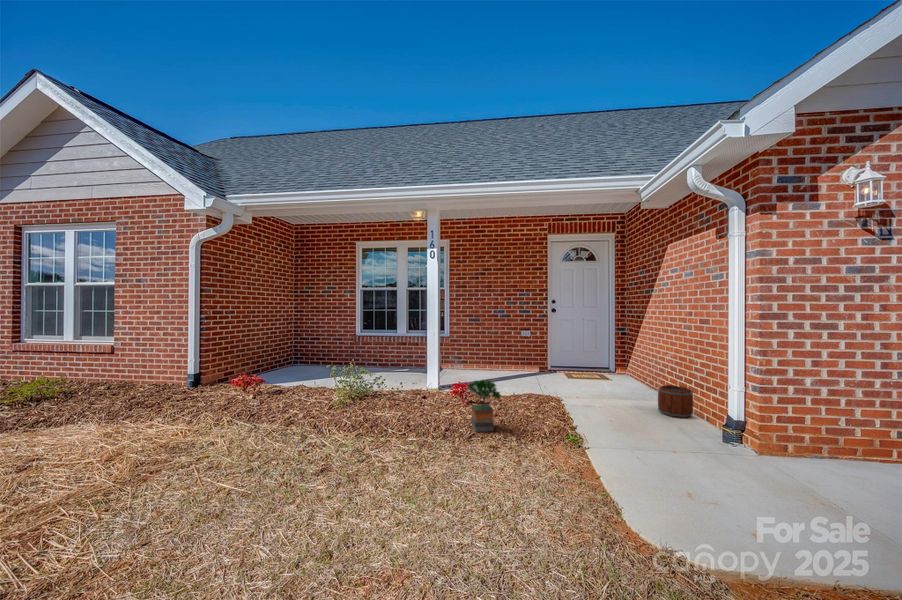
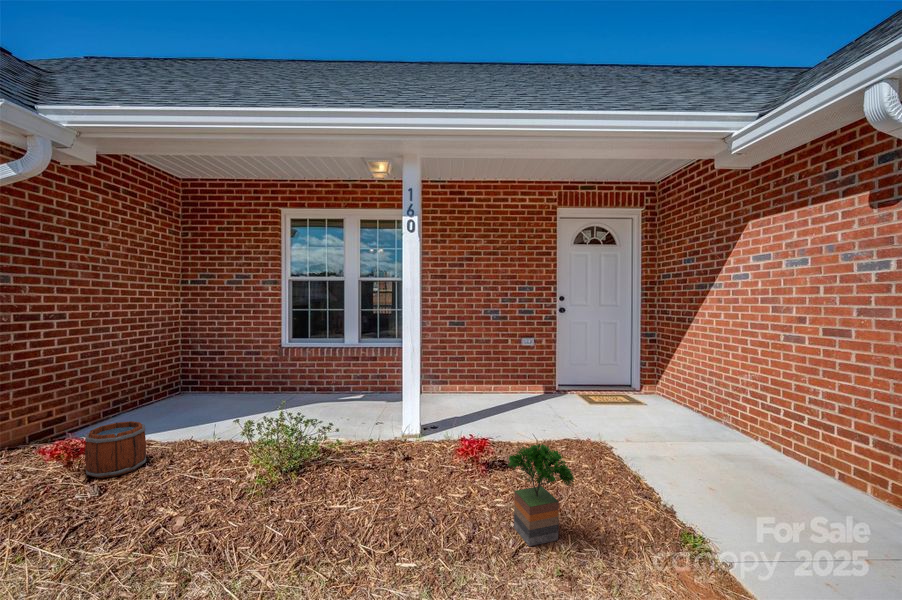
bucket: present [658,385,693,418] -> present [85,421,146,478]

